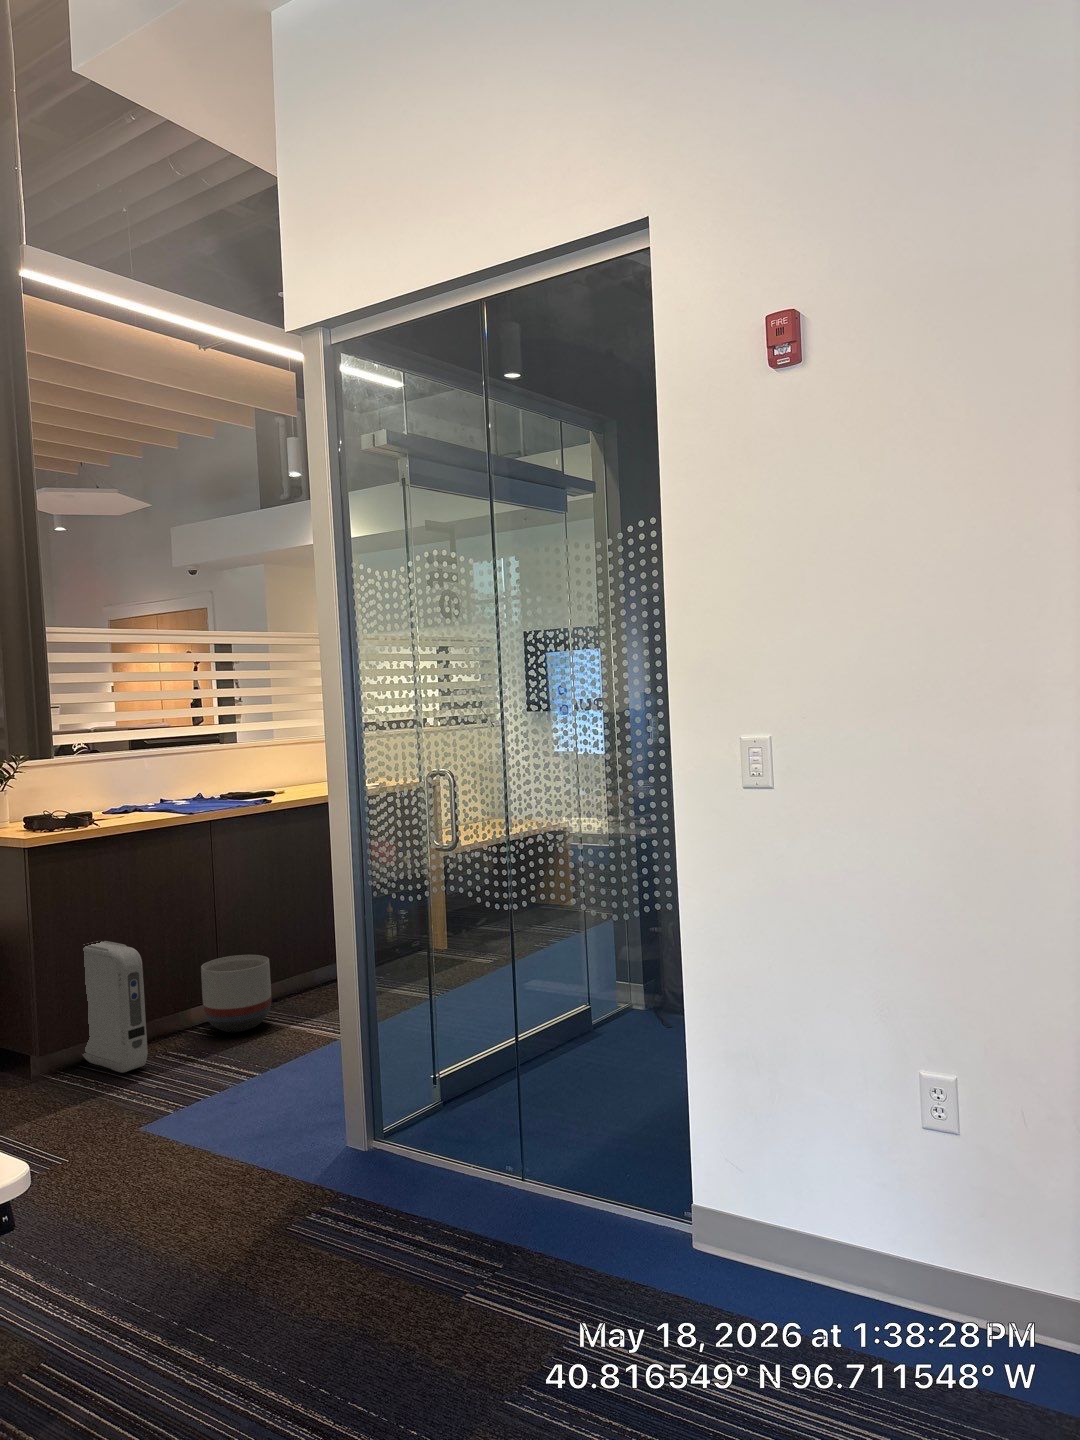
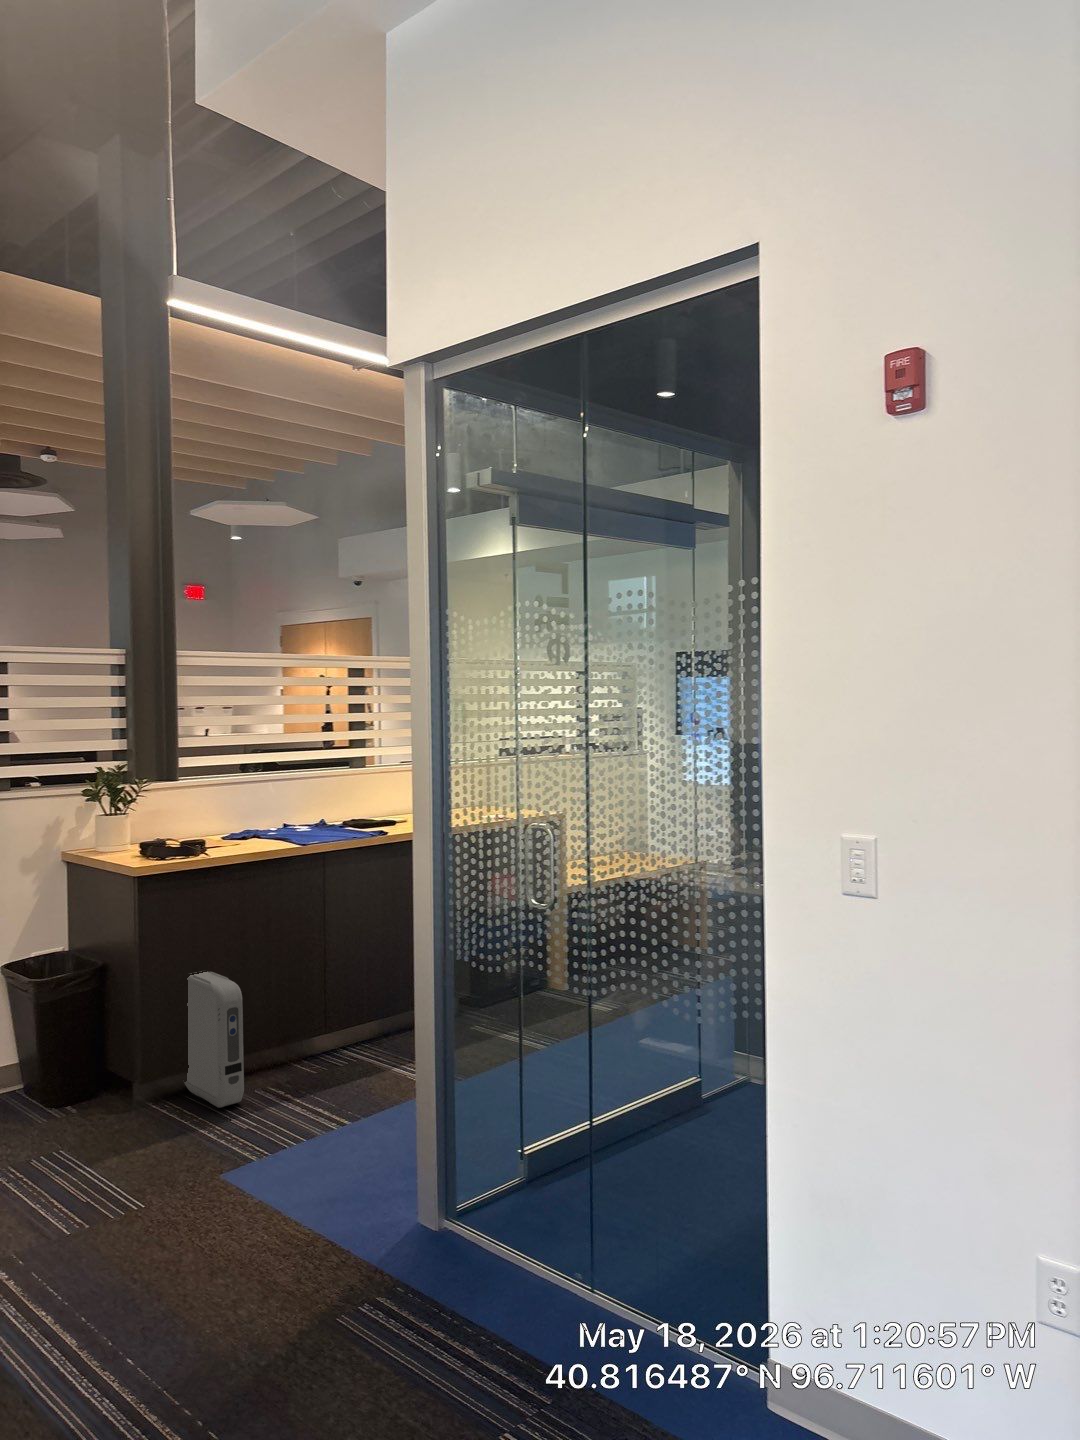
planter: present [201,955,271,1032] -> none [306,992,374,1071]

